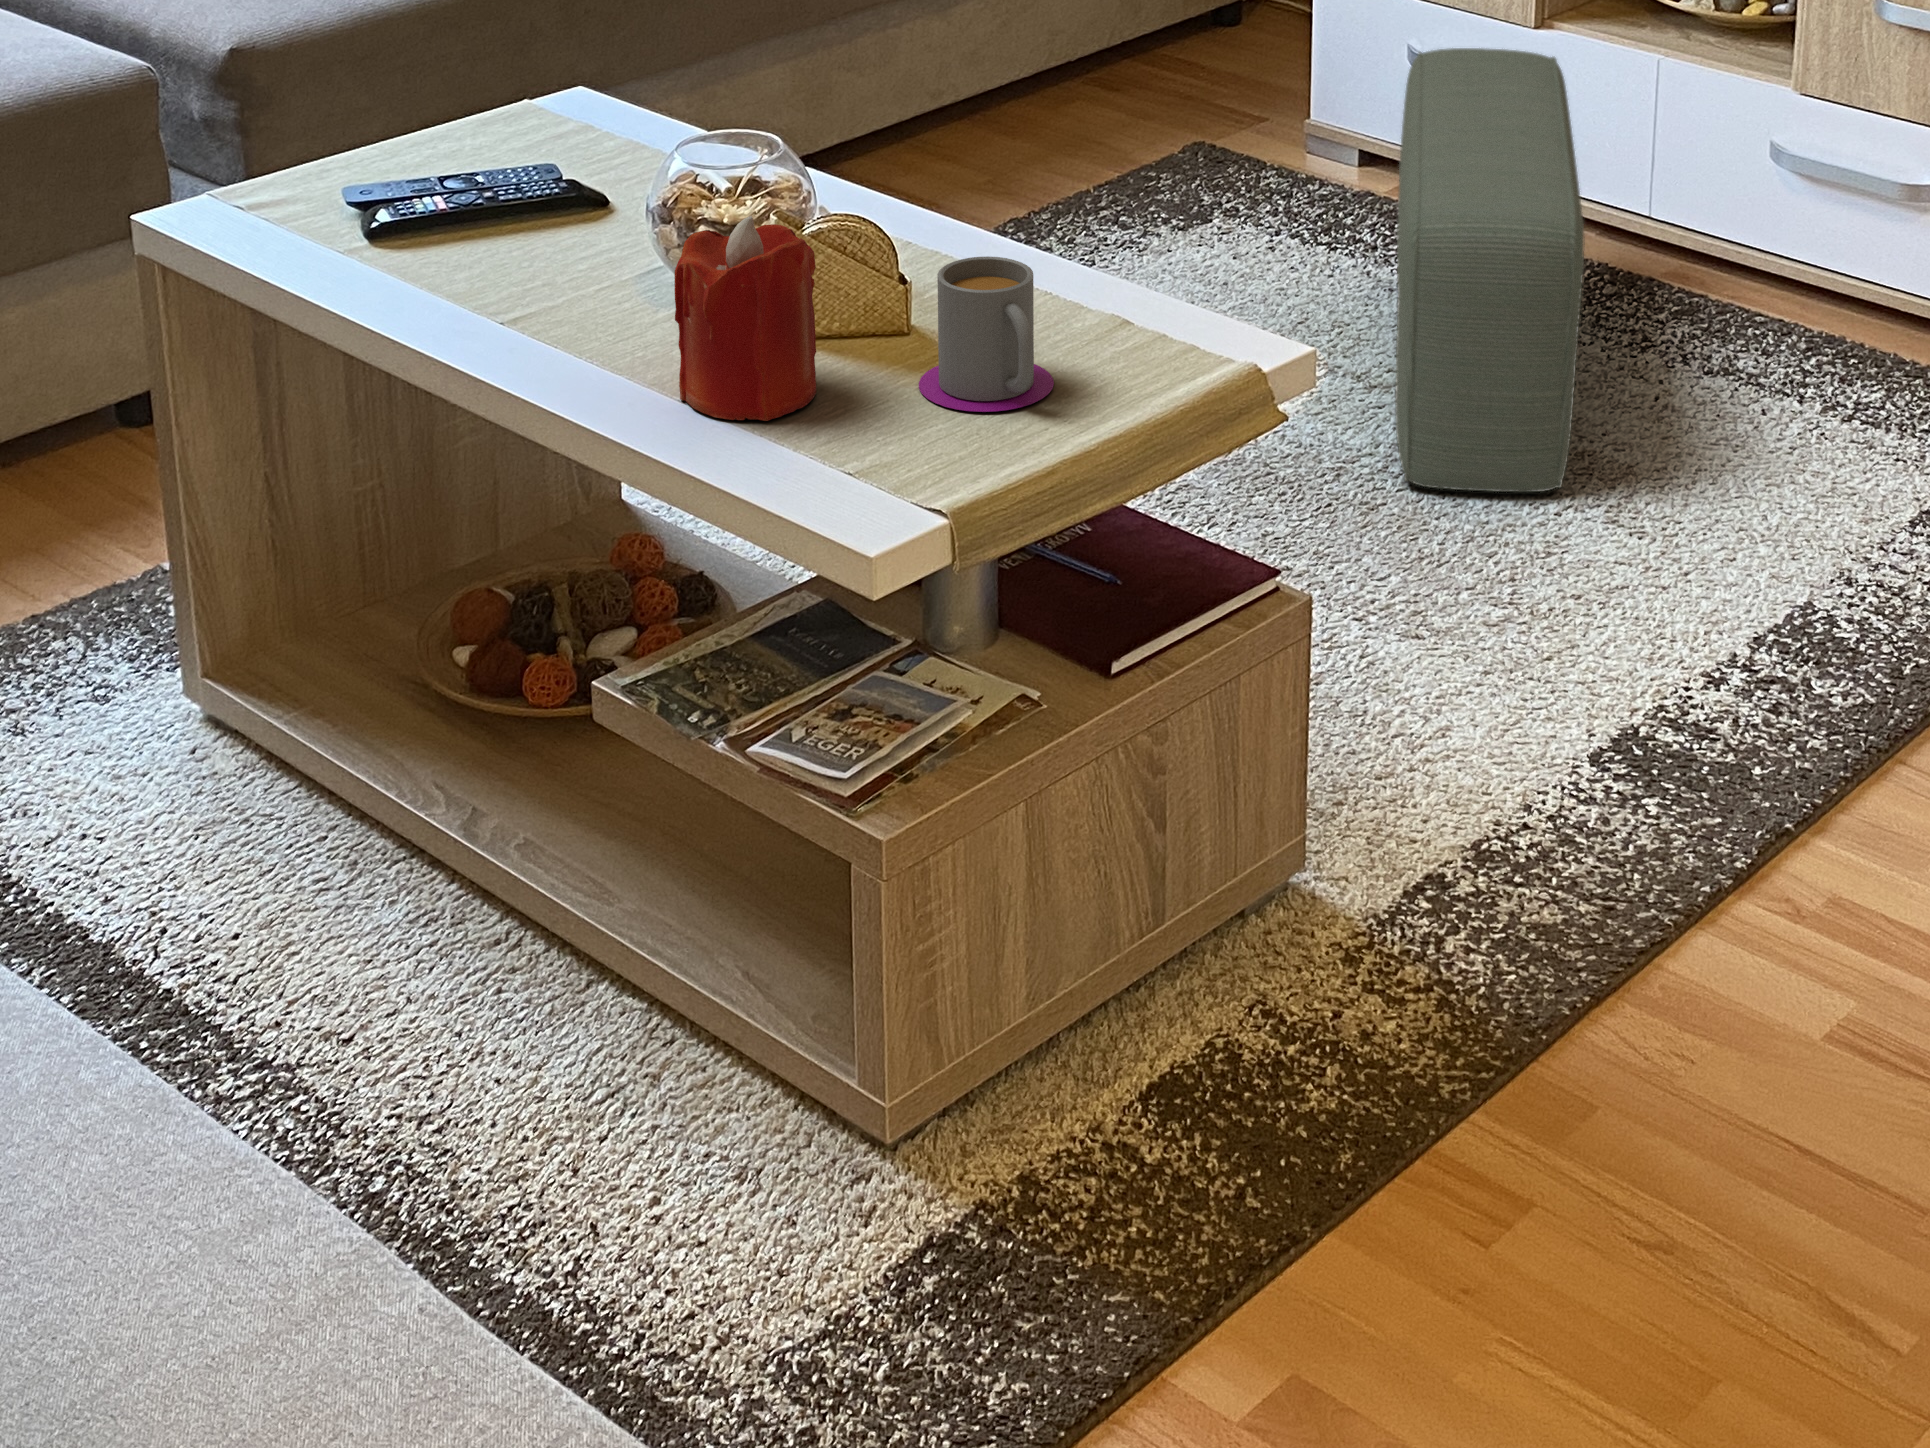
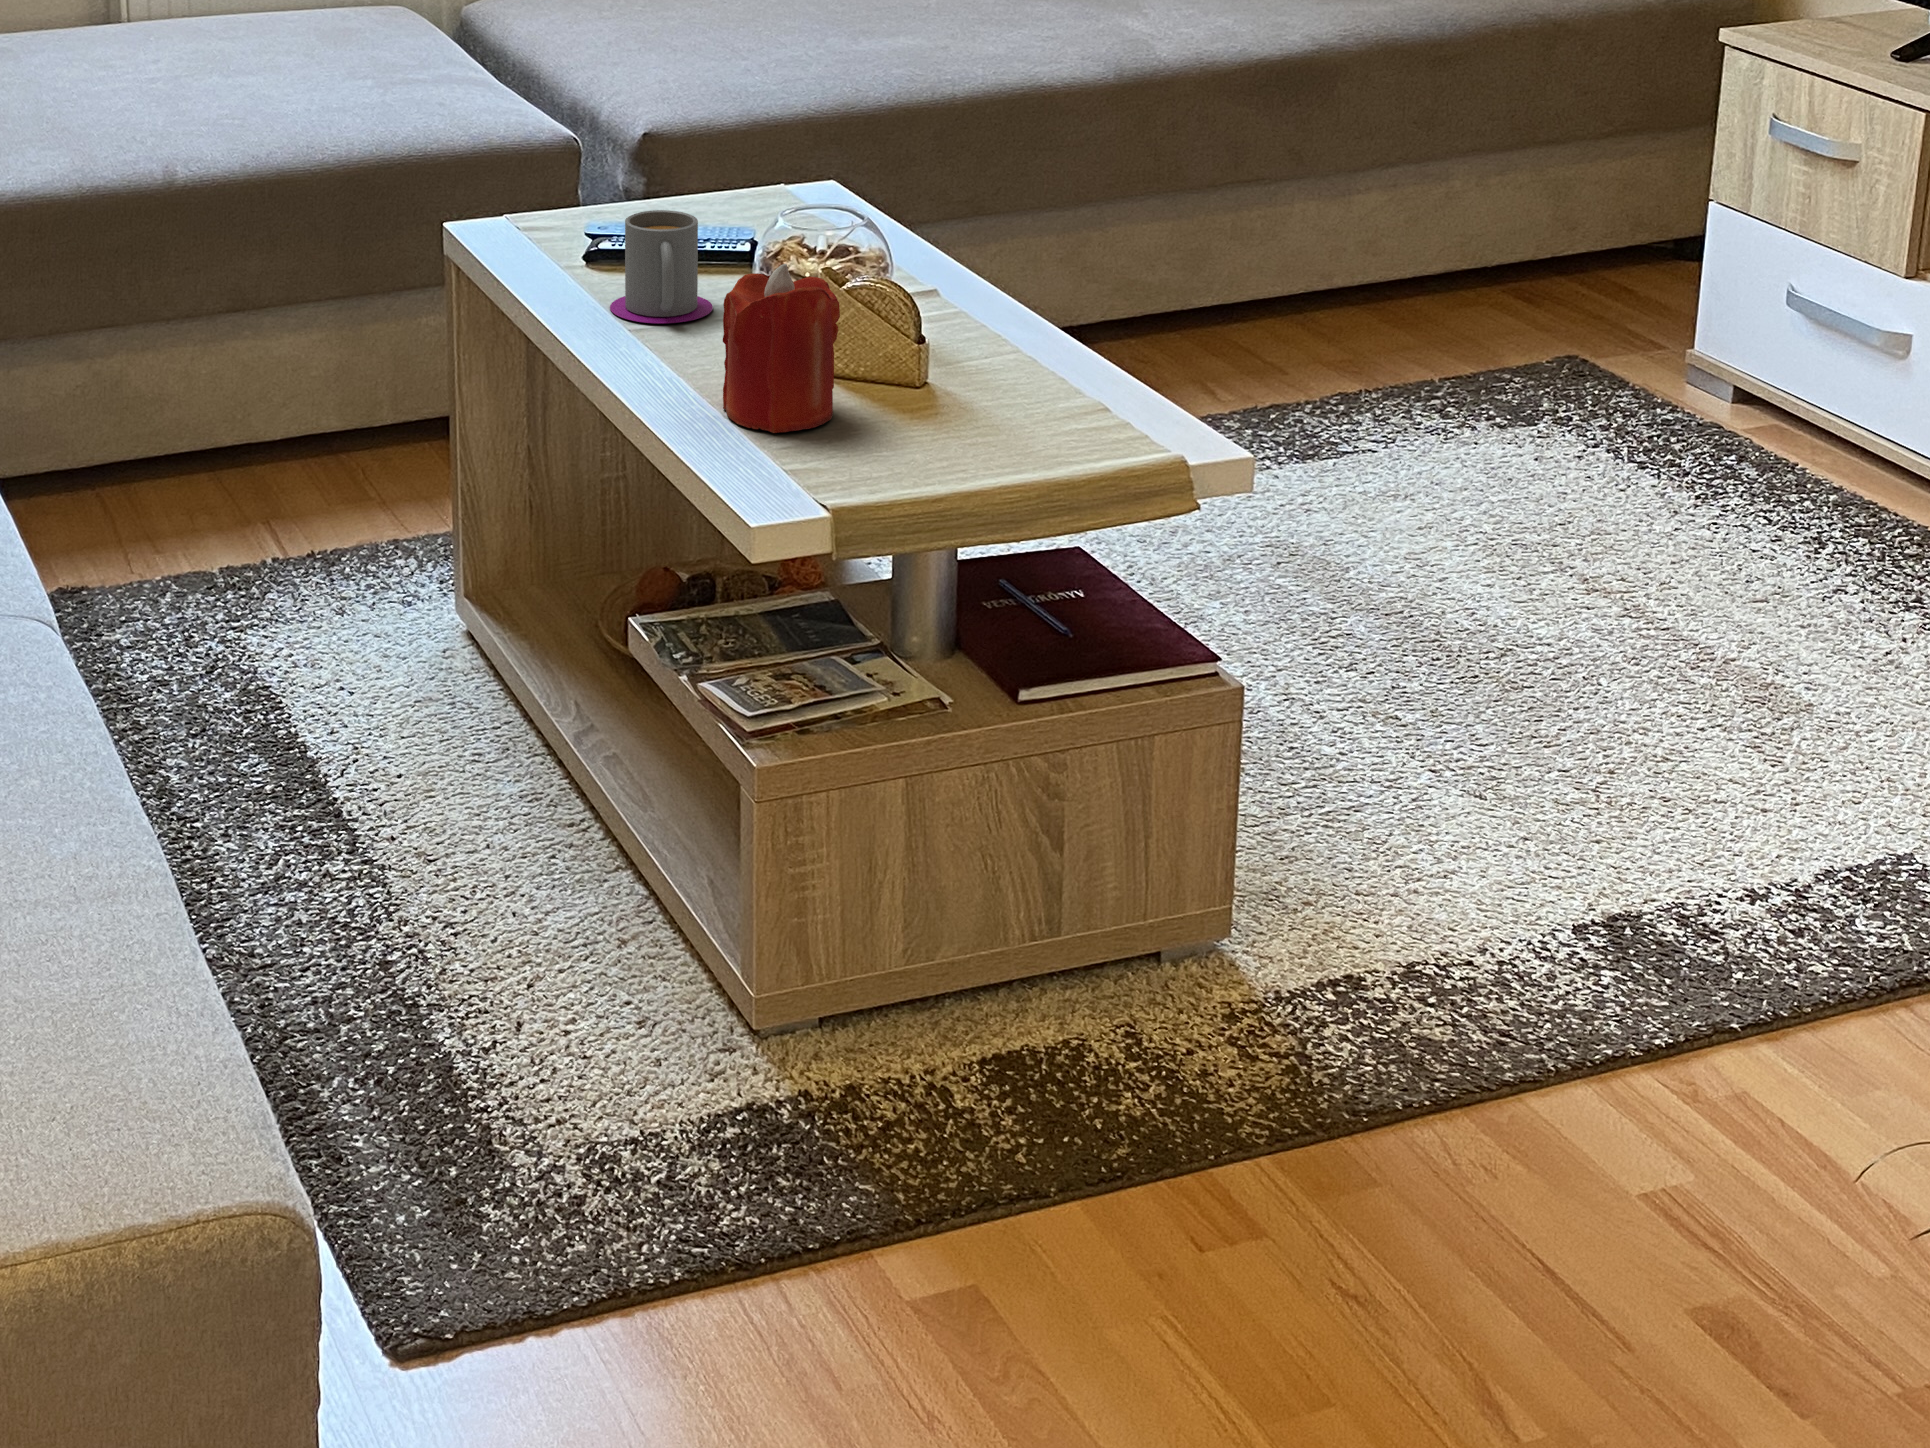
pouf: present [1395,48,1585,492] -> none [1565,279,1878,707]
mug: present [919,256,1054,412] -> present [610,210,713,323]

